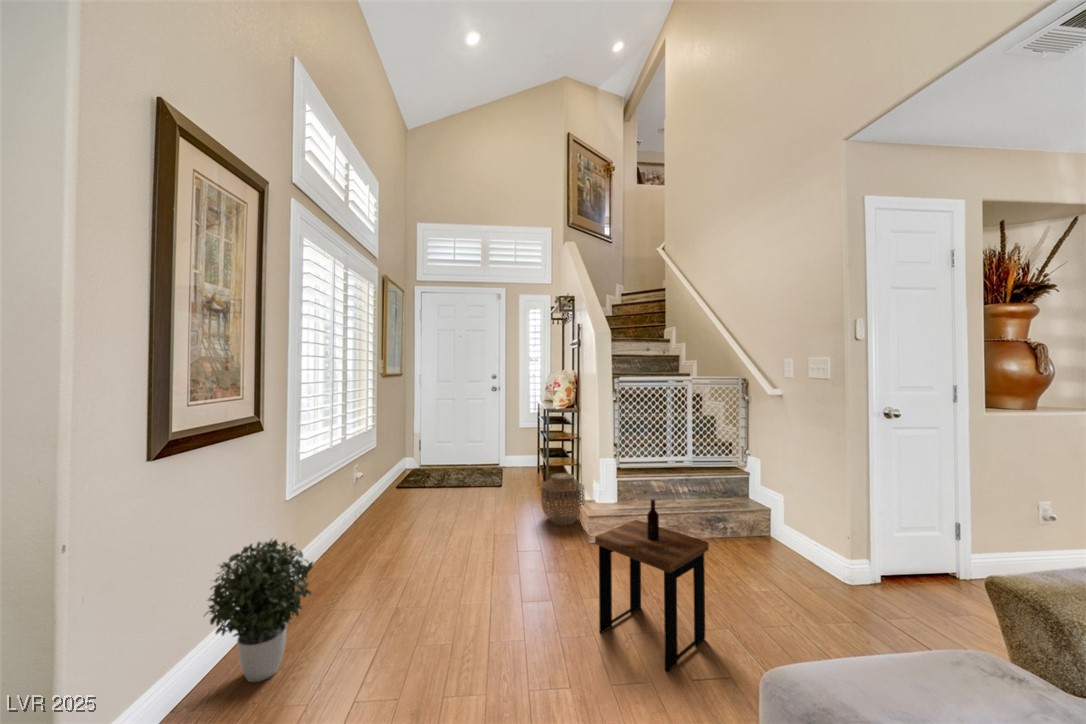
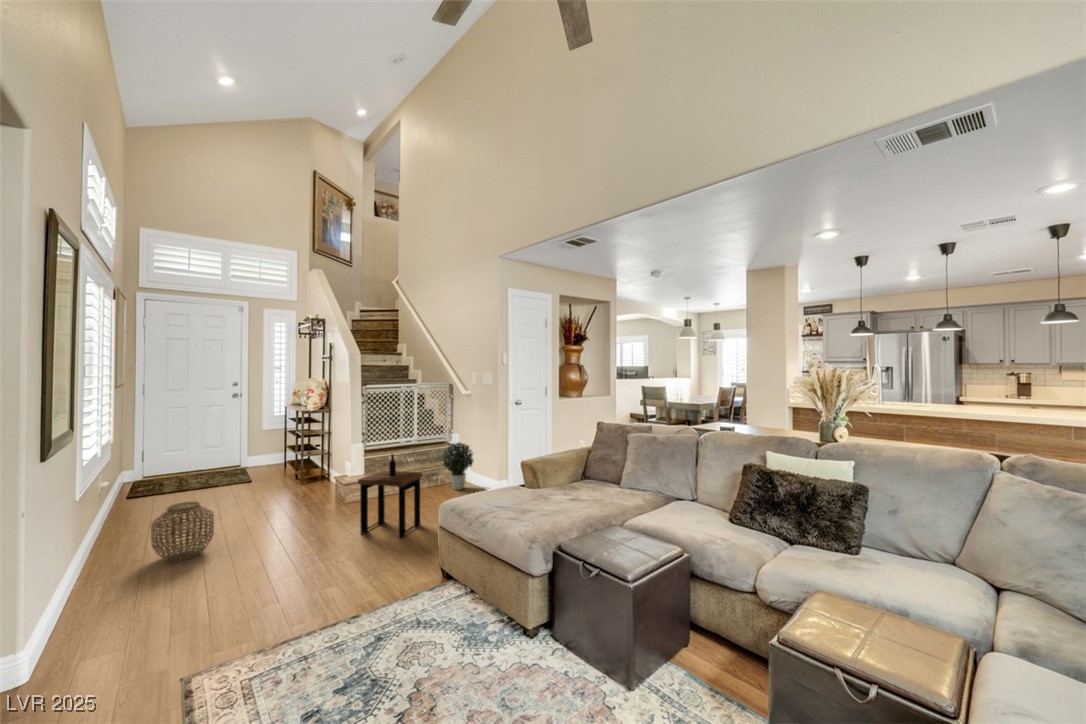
woven basket: present [541,473,584,525] -> present [151,502,214,562]
potted plant: present [204,540,313,682] -> present [443,442,473,490]

